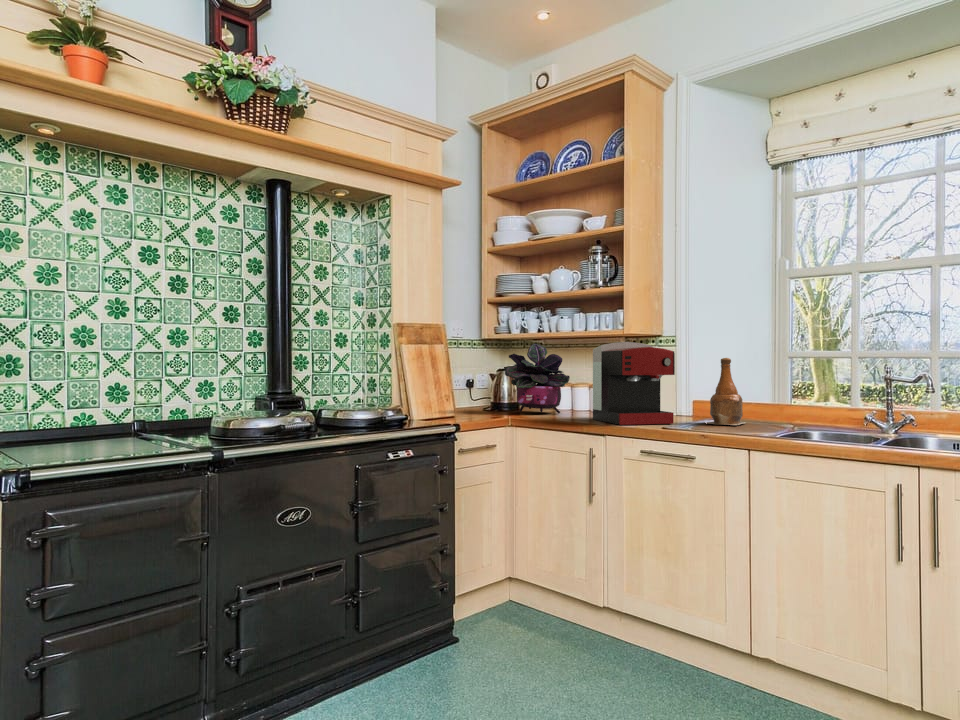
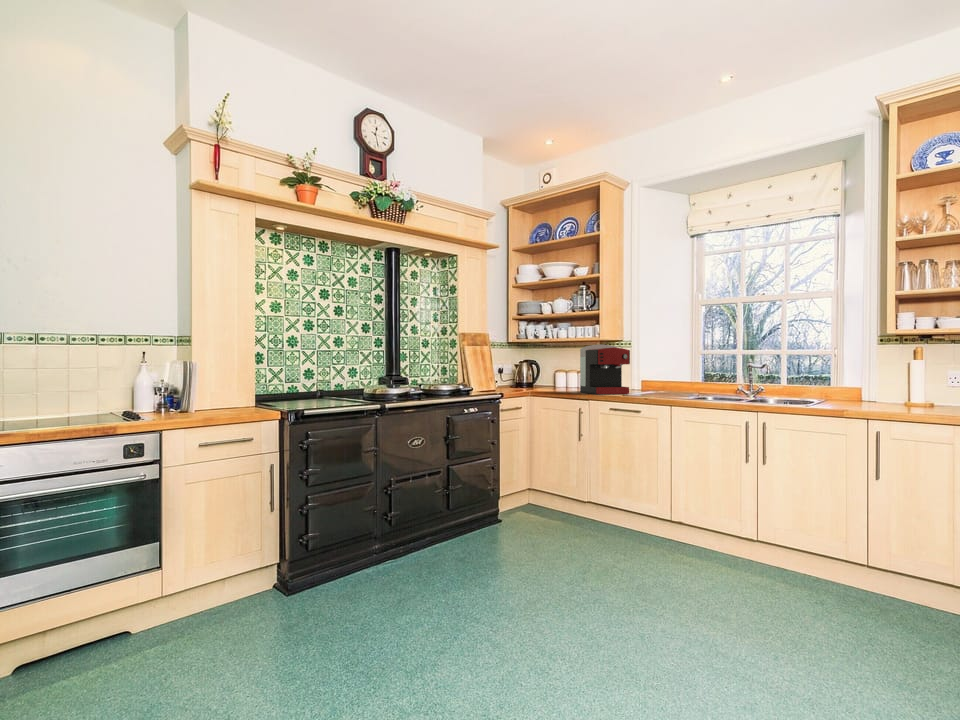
potted plant: present [505,343,570,413] -> none [525,346,566,389]
bottle: present [710,358,746,425] -> none [649,354,674,394]

